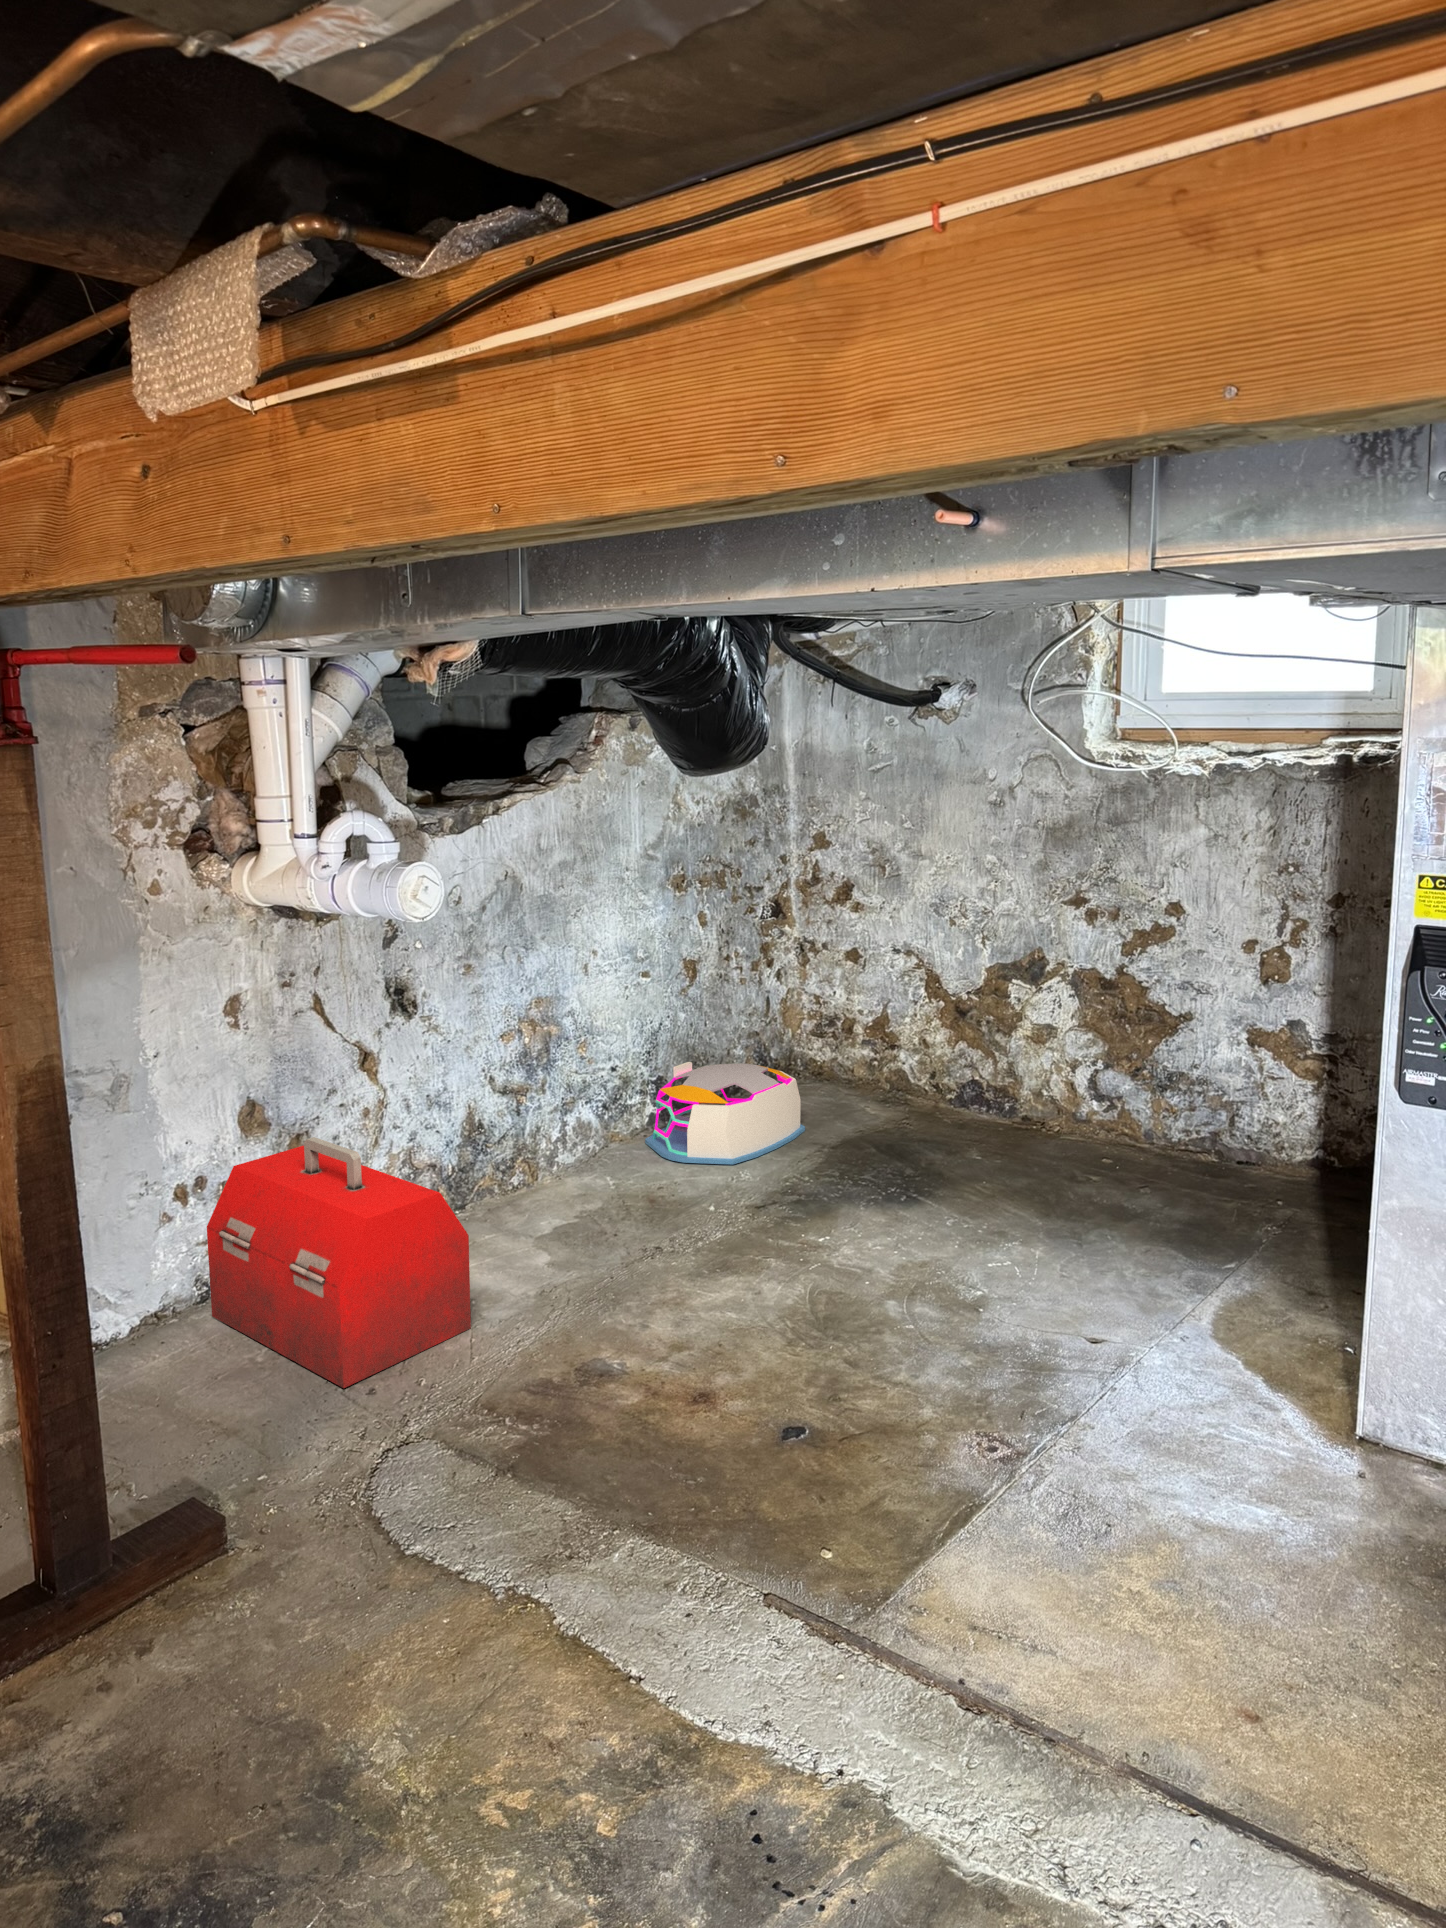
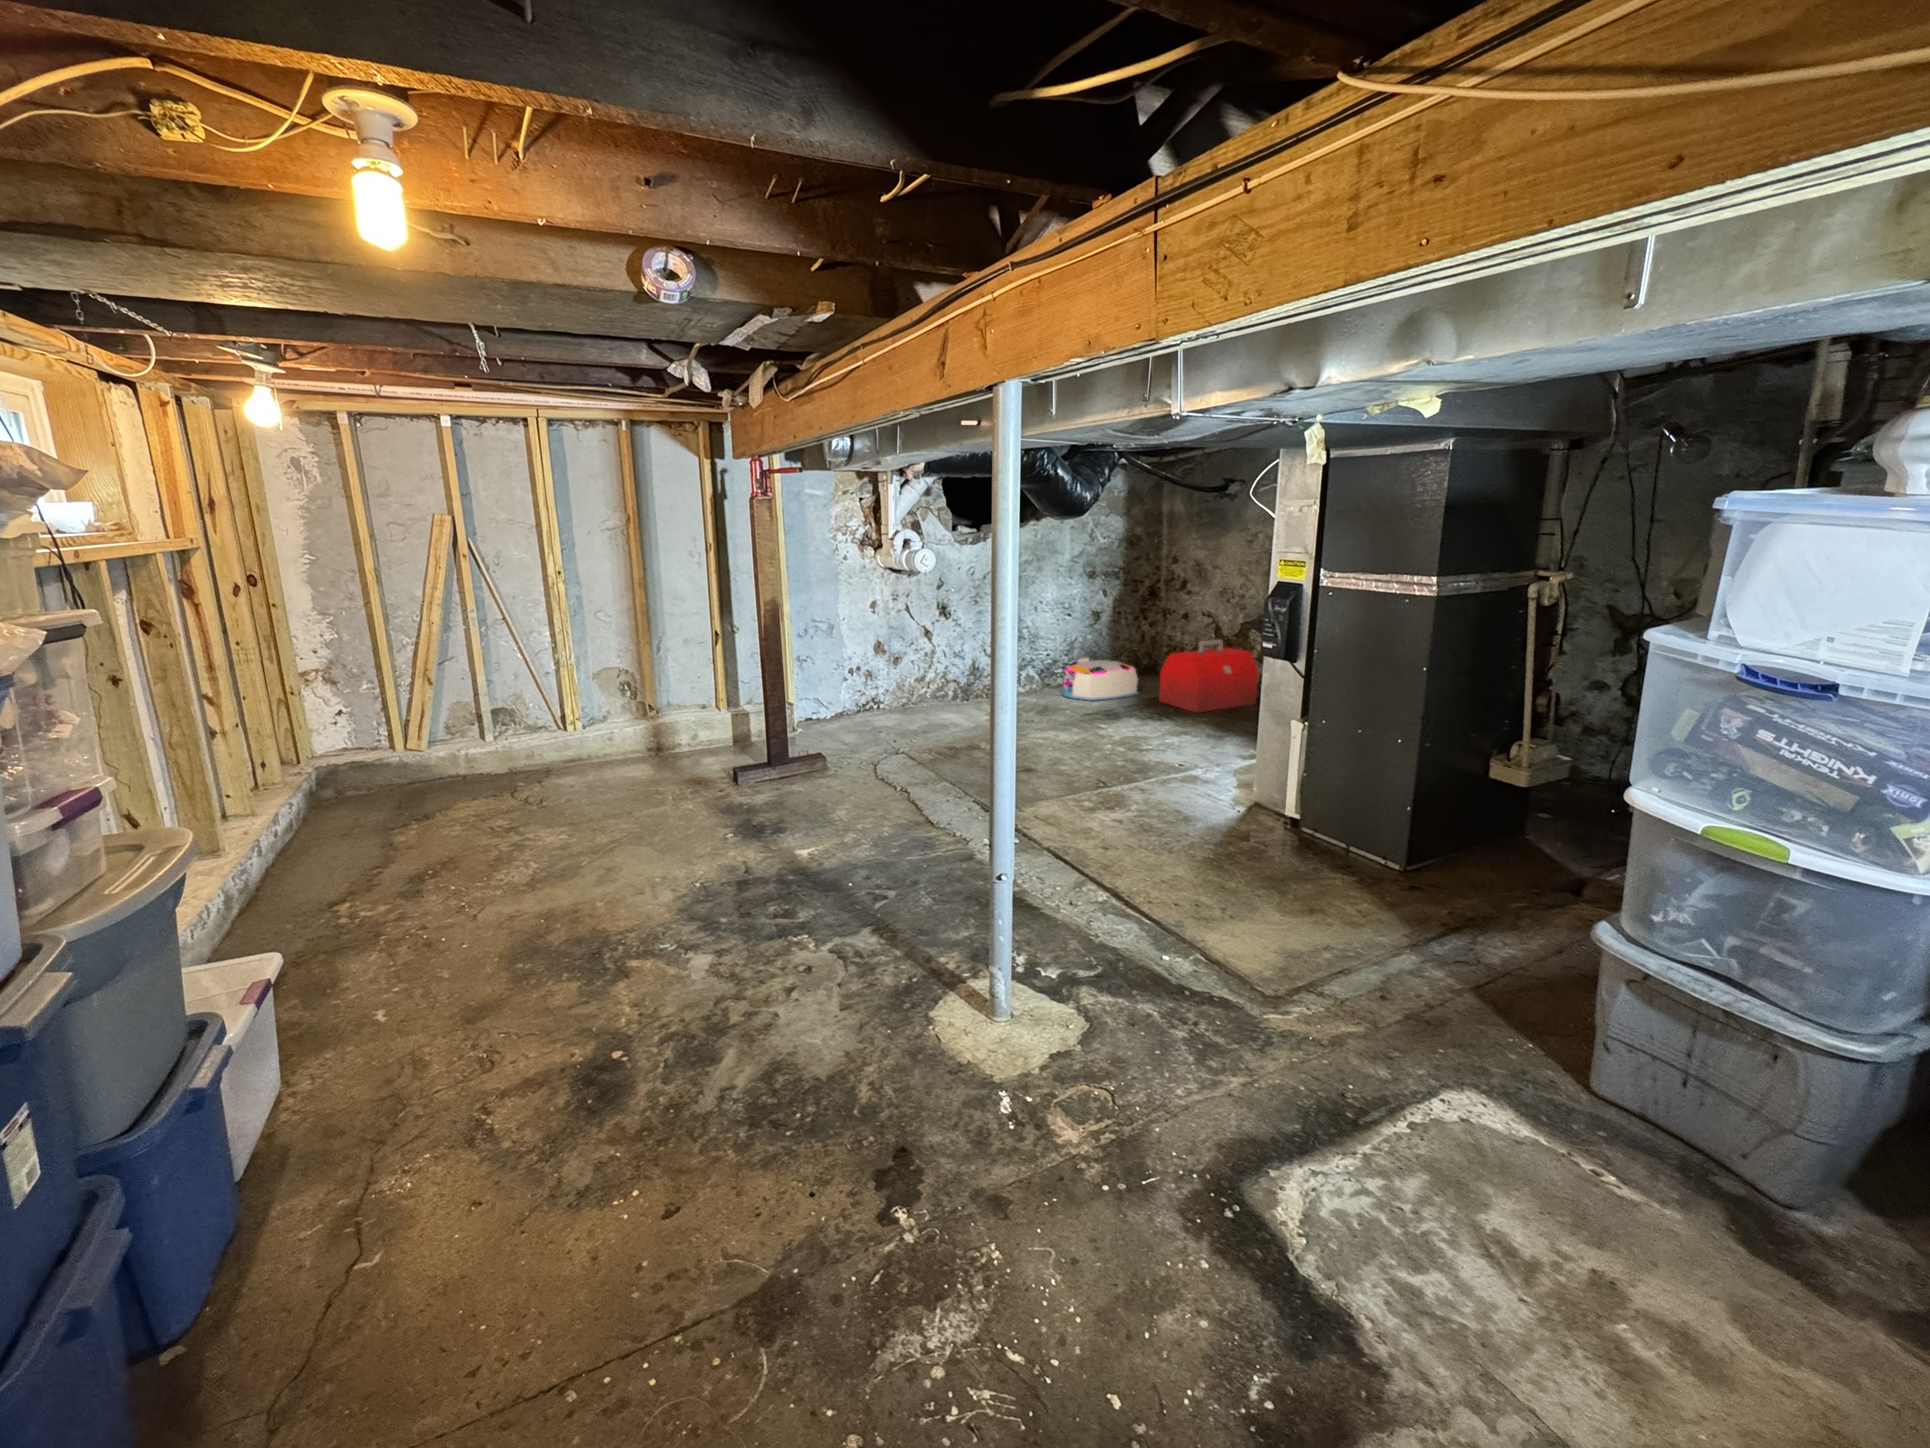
toolbox: present [207,1137,471,1388] -> present [1159,640,1258,713]

